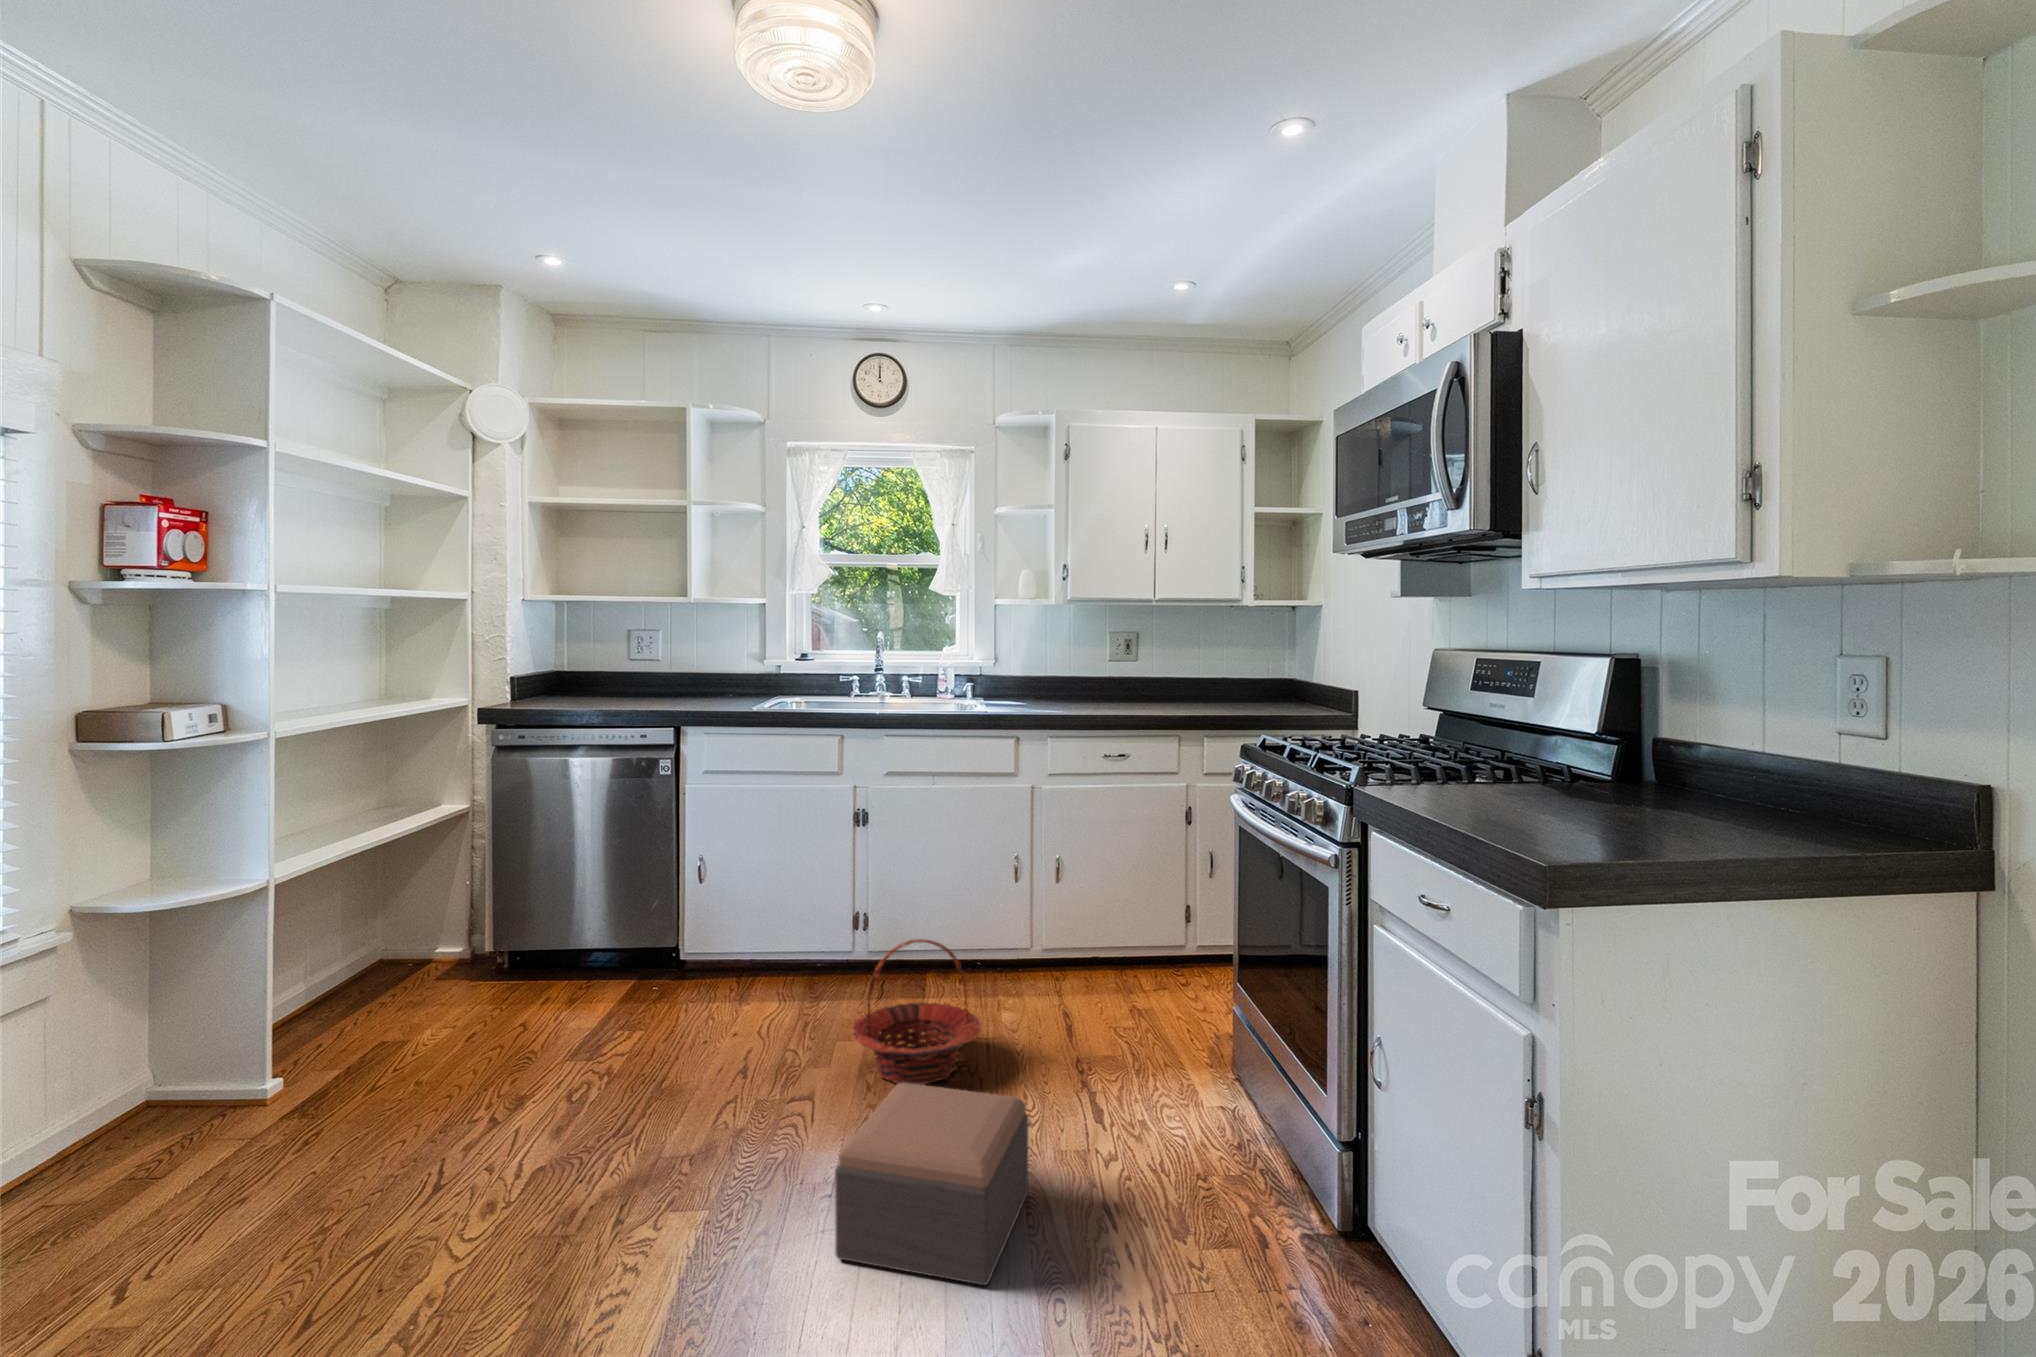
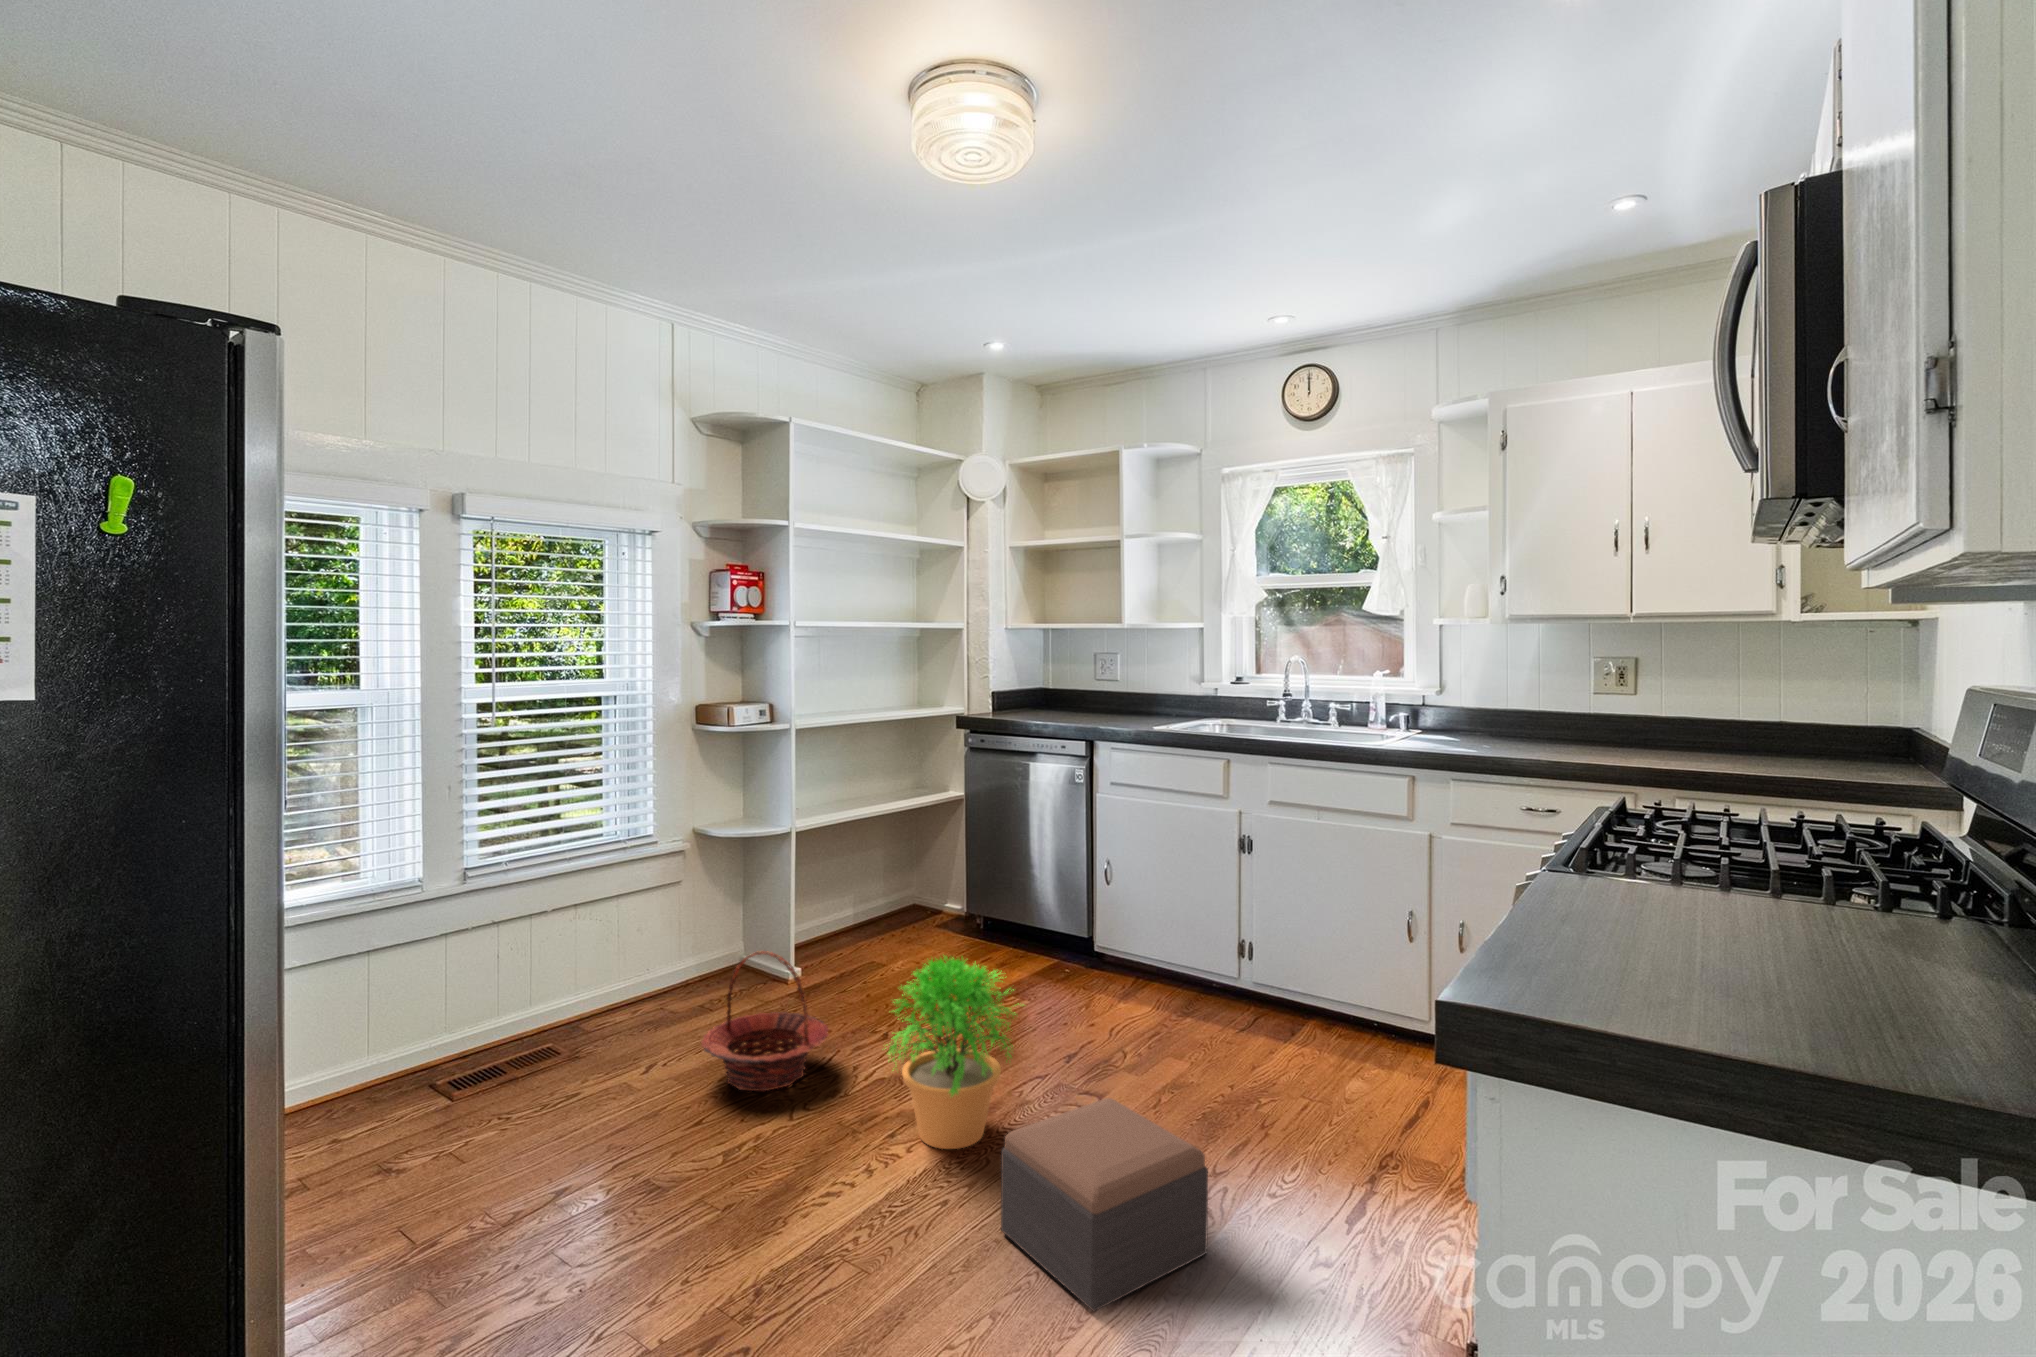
basket: present [852,939,981,1085] -> present [701,951,829,1091]
potted plant: none [604,981,764,1212] -> present [885,956,1016,1149]

